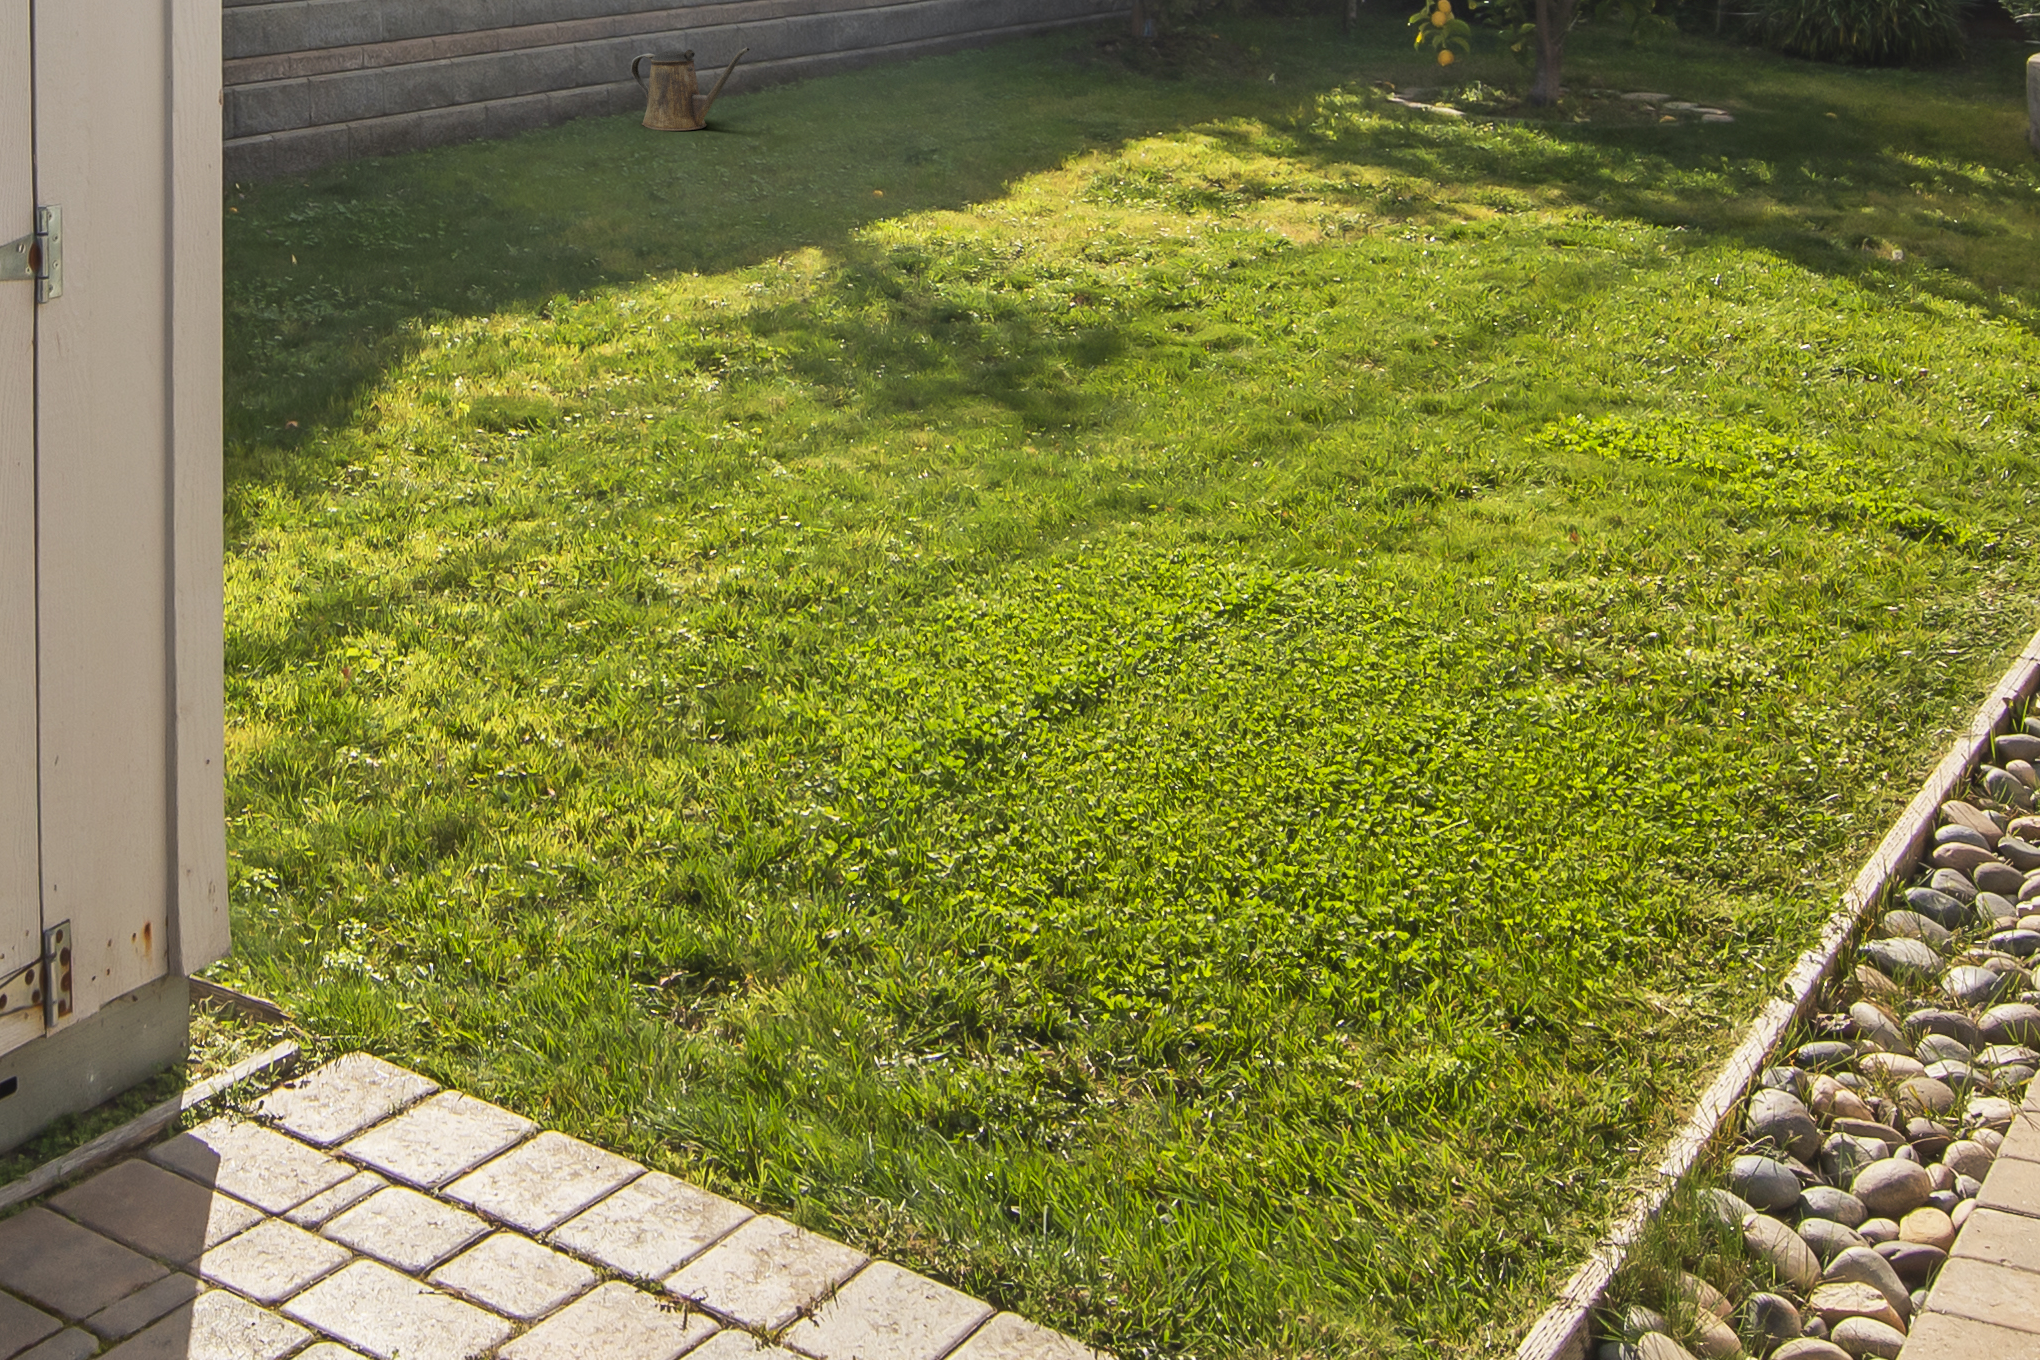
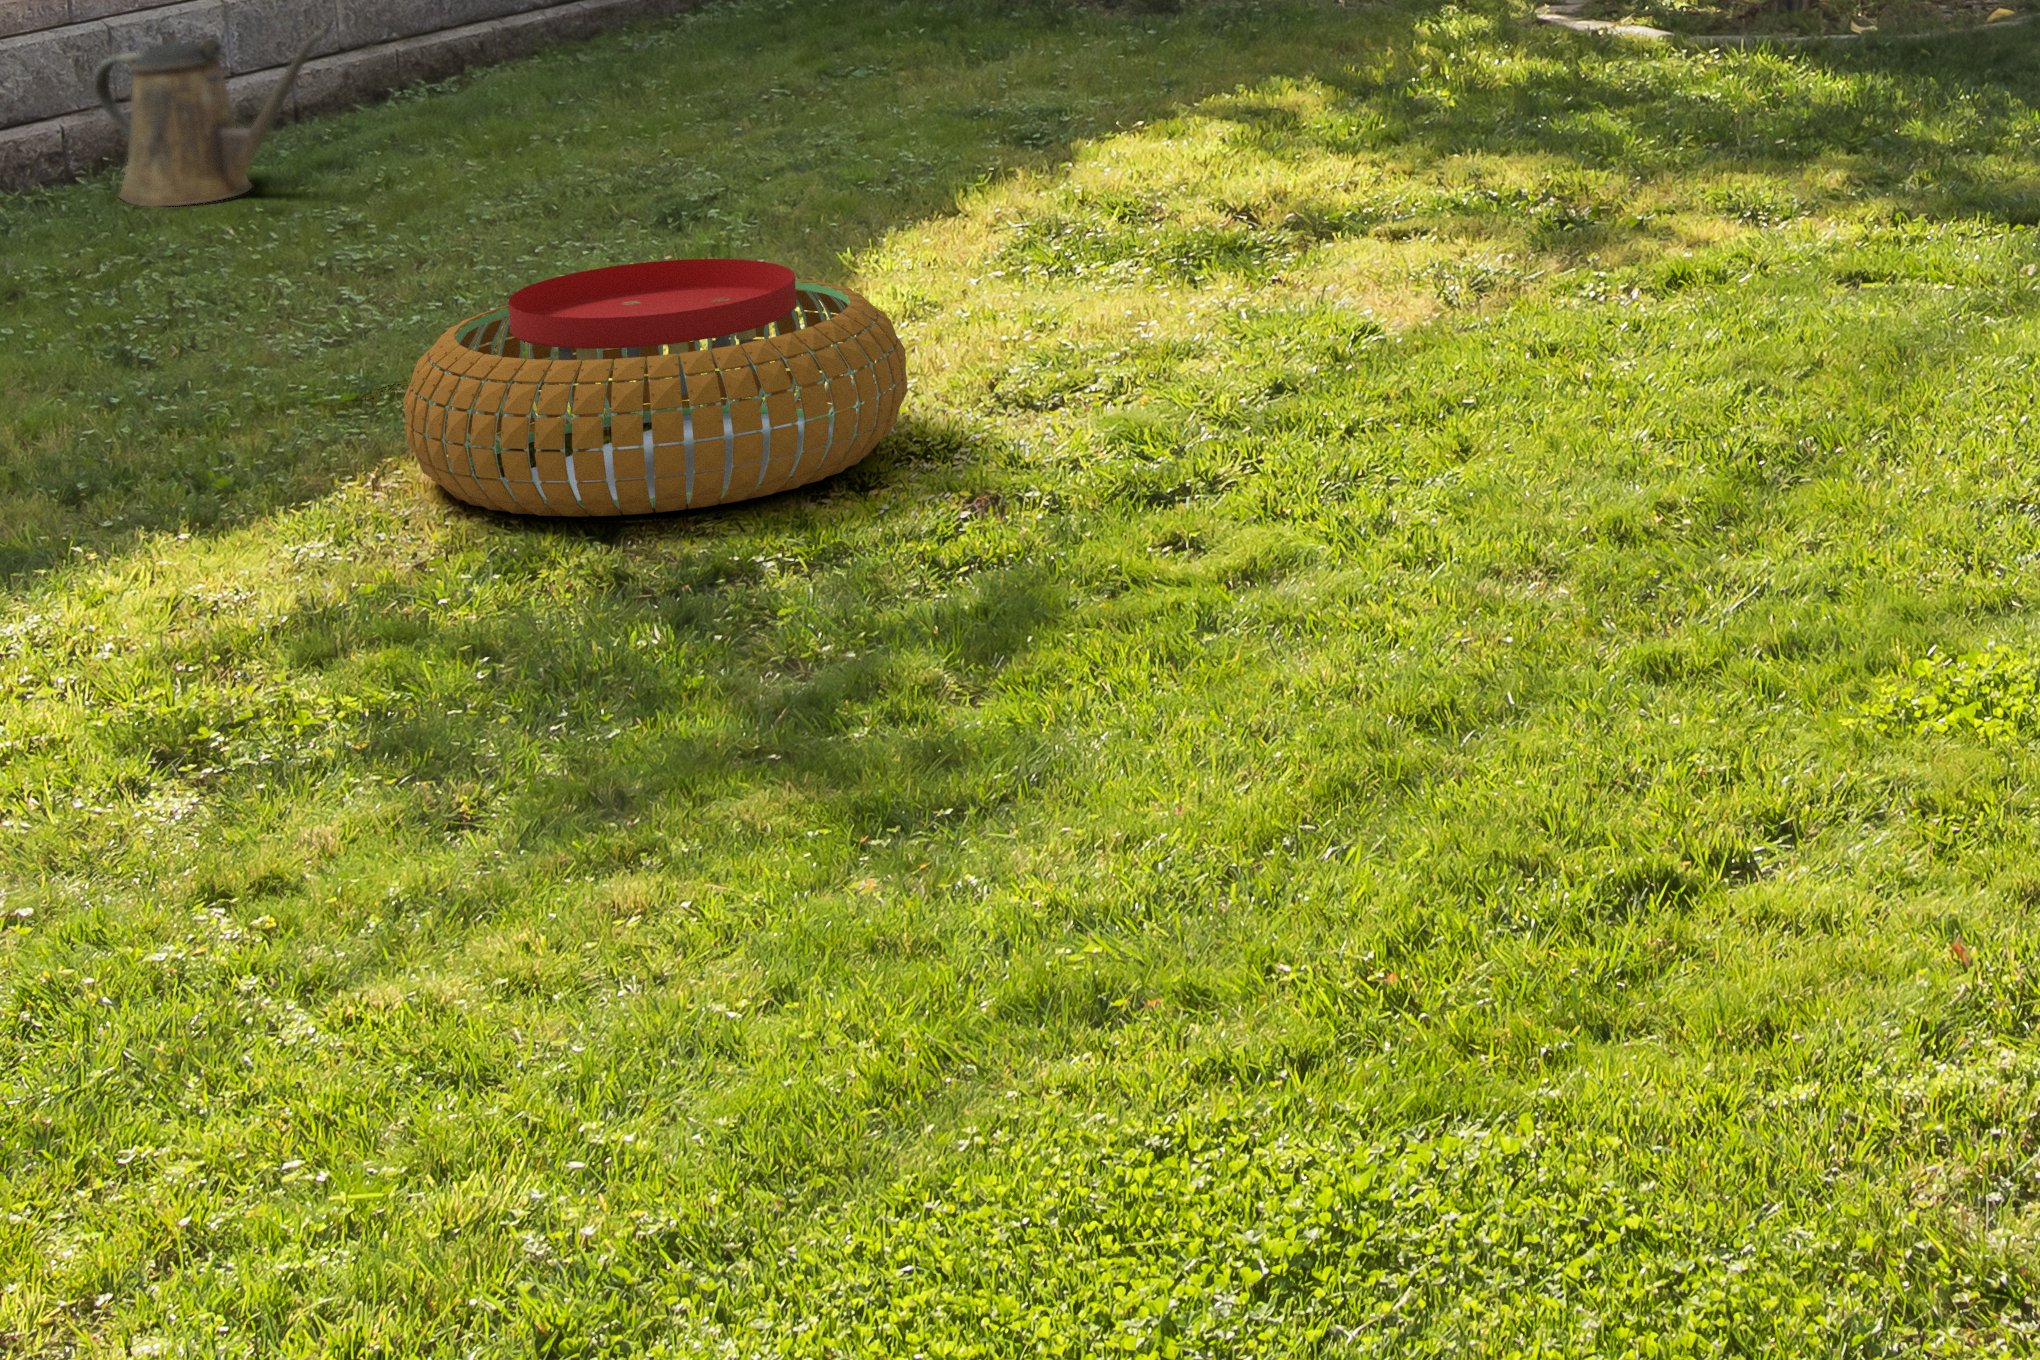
pouf: none [799,170,1047,287] -> present [403,259,908,516]

